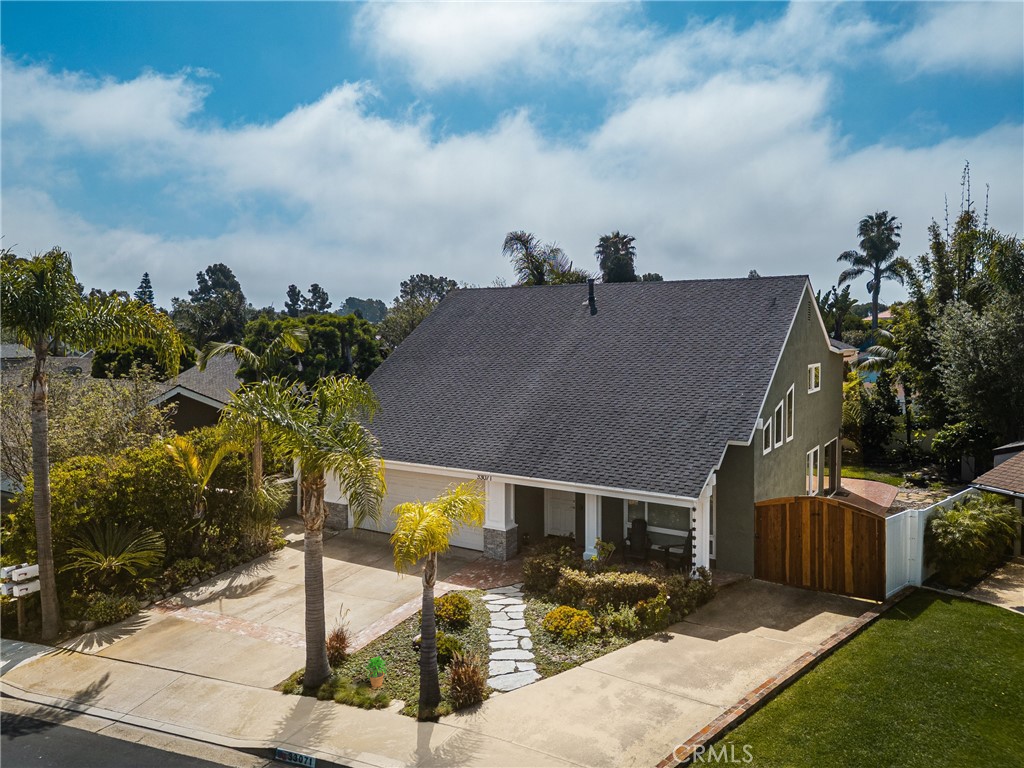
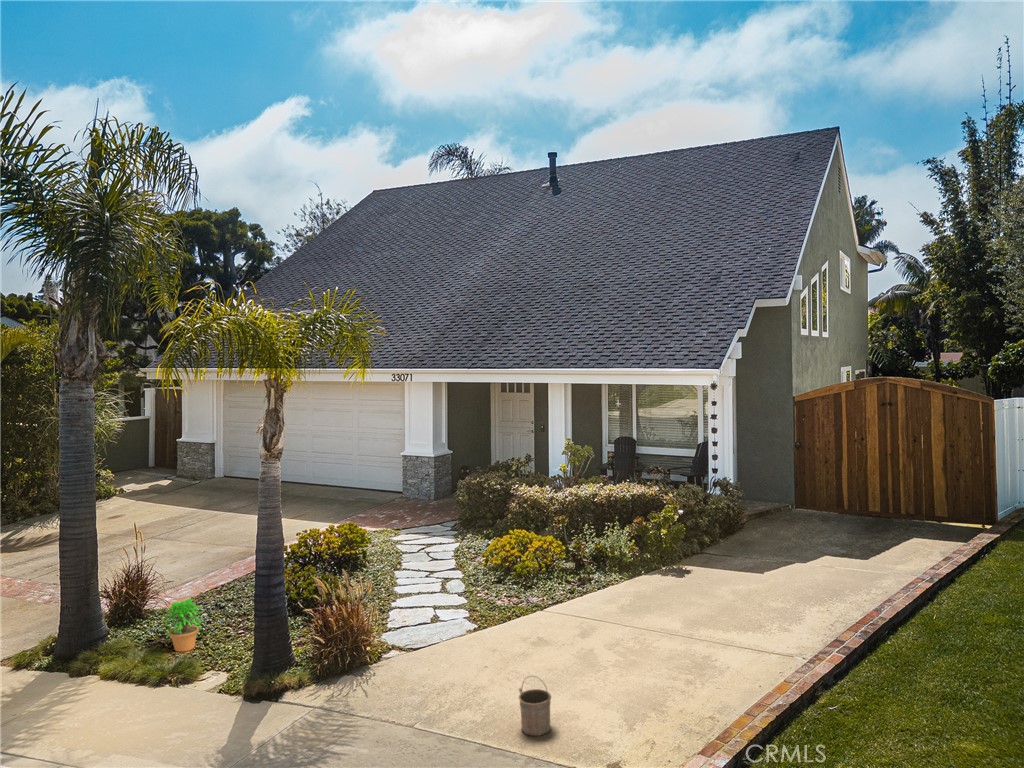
bucket: none [567,720,583,752] -> present [519,676,551,736]

